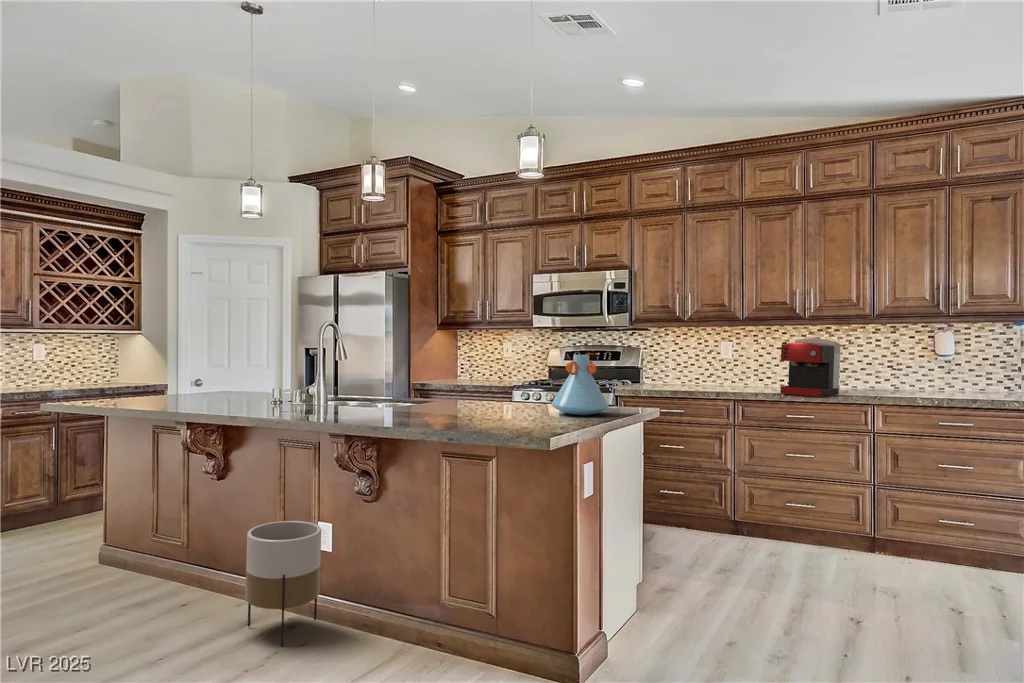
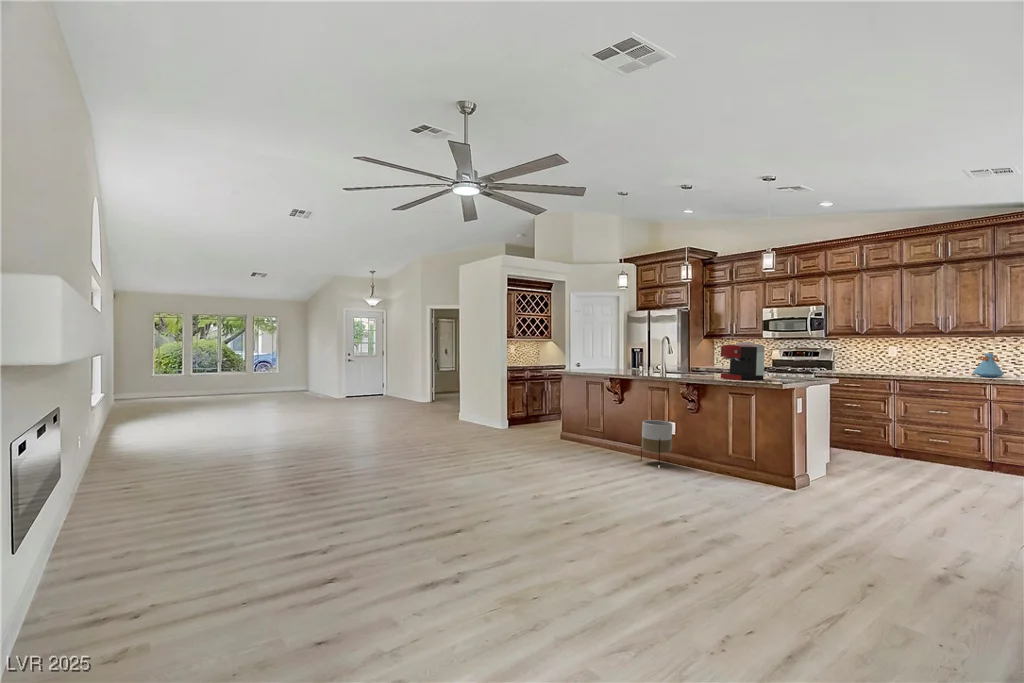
coffee maker: present [781,338,840,397] -> present [721,342,765,381]
vase: present [552,355,608,415] -> present [973,353,1004,377]

